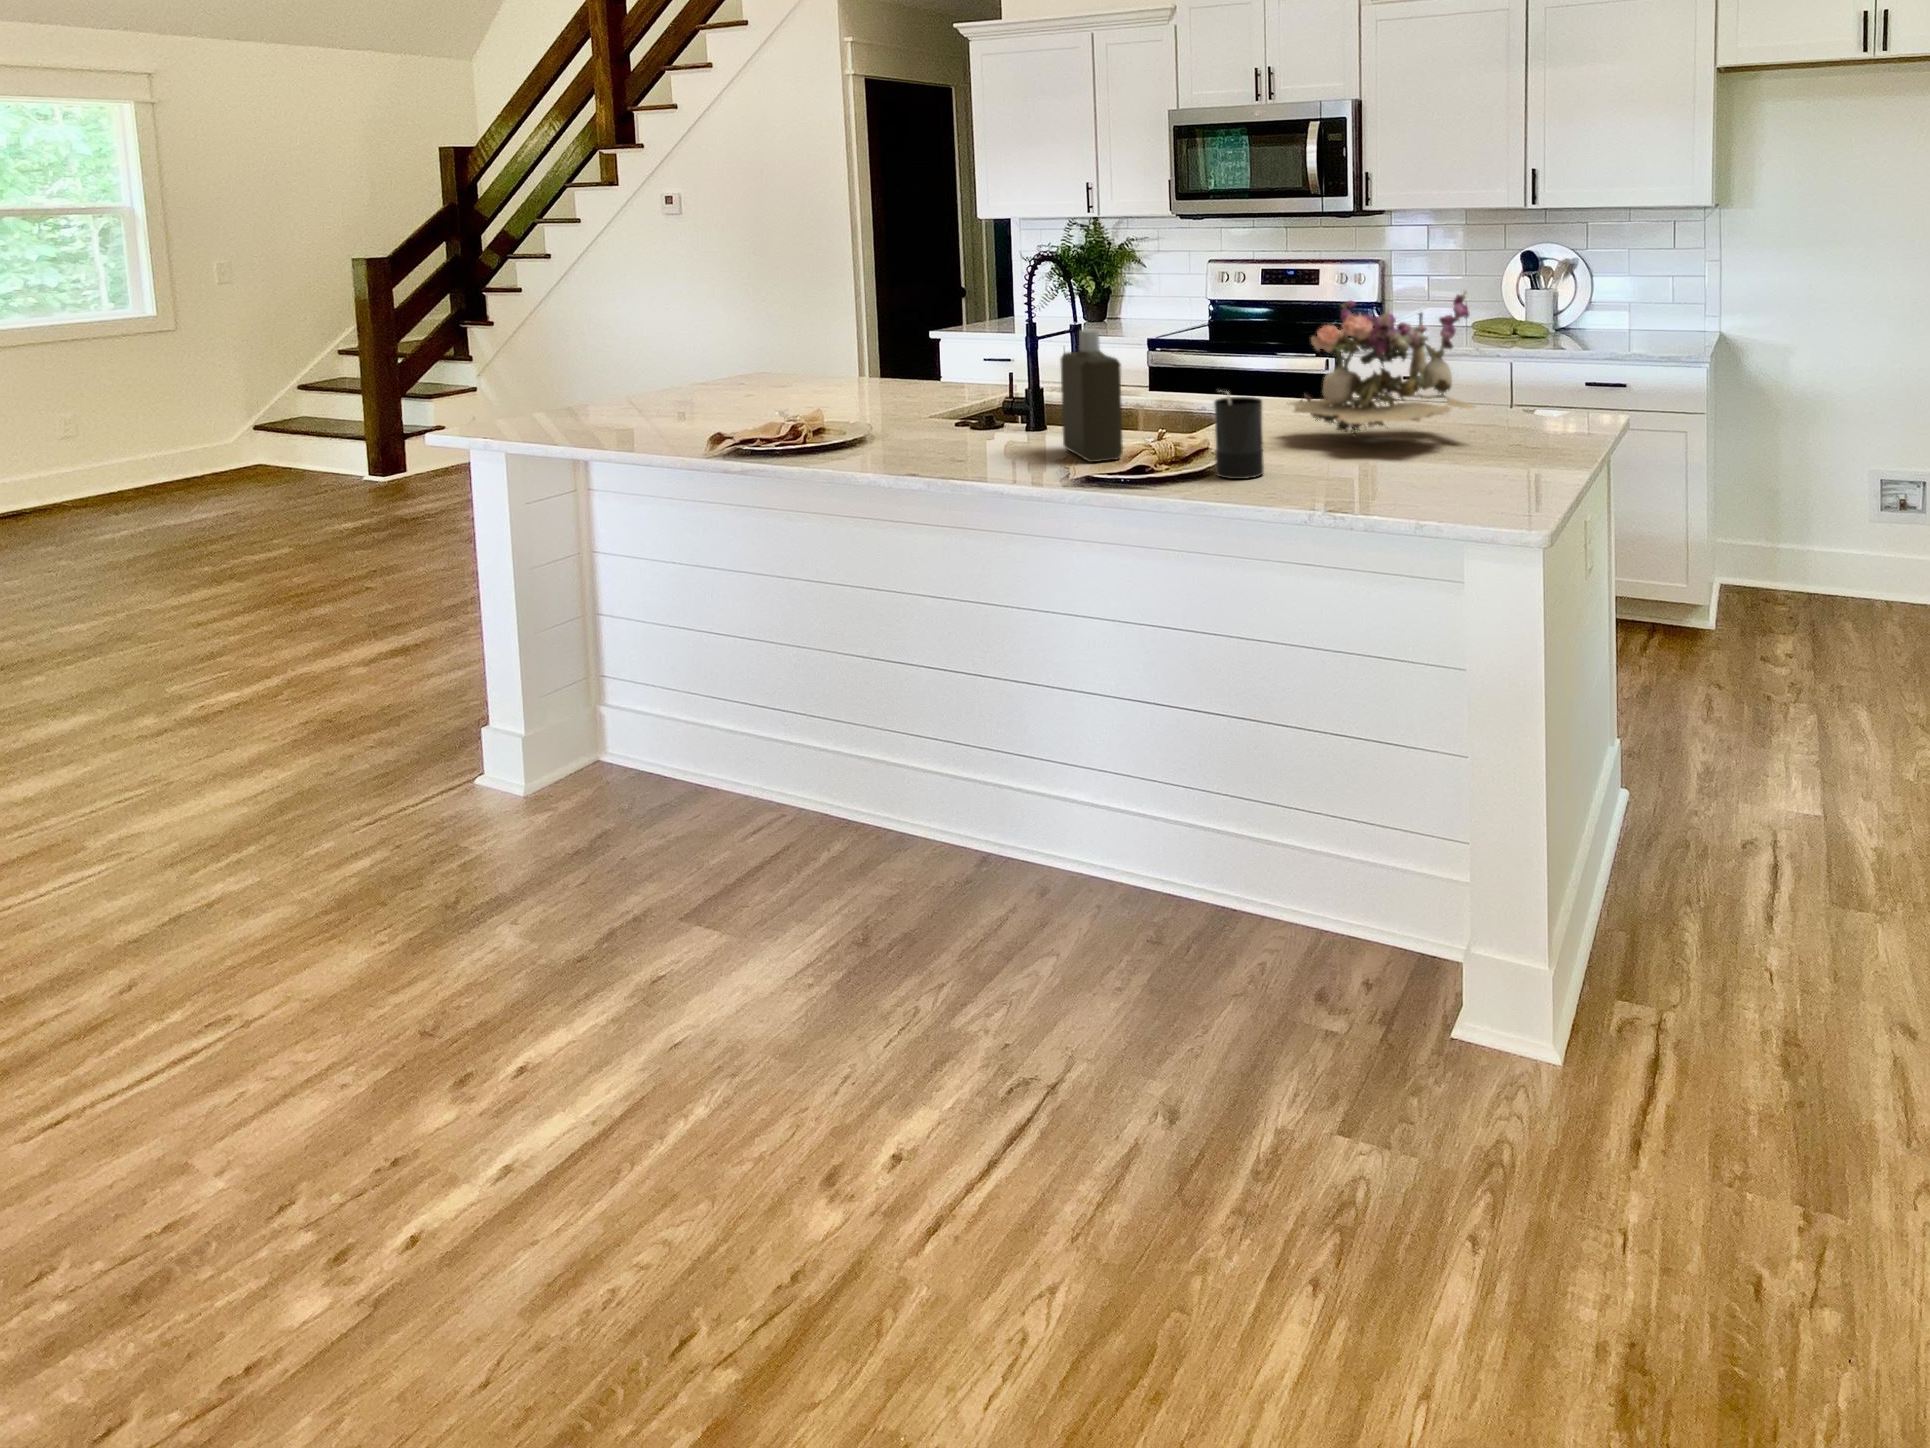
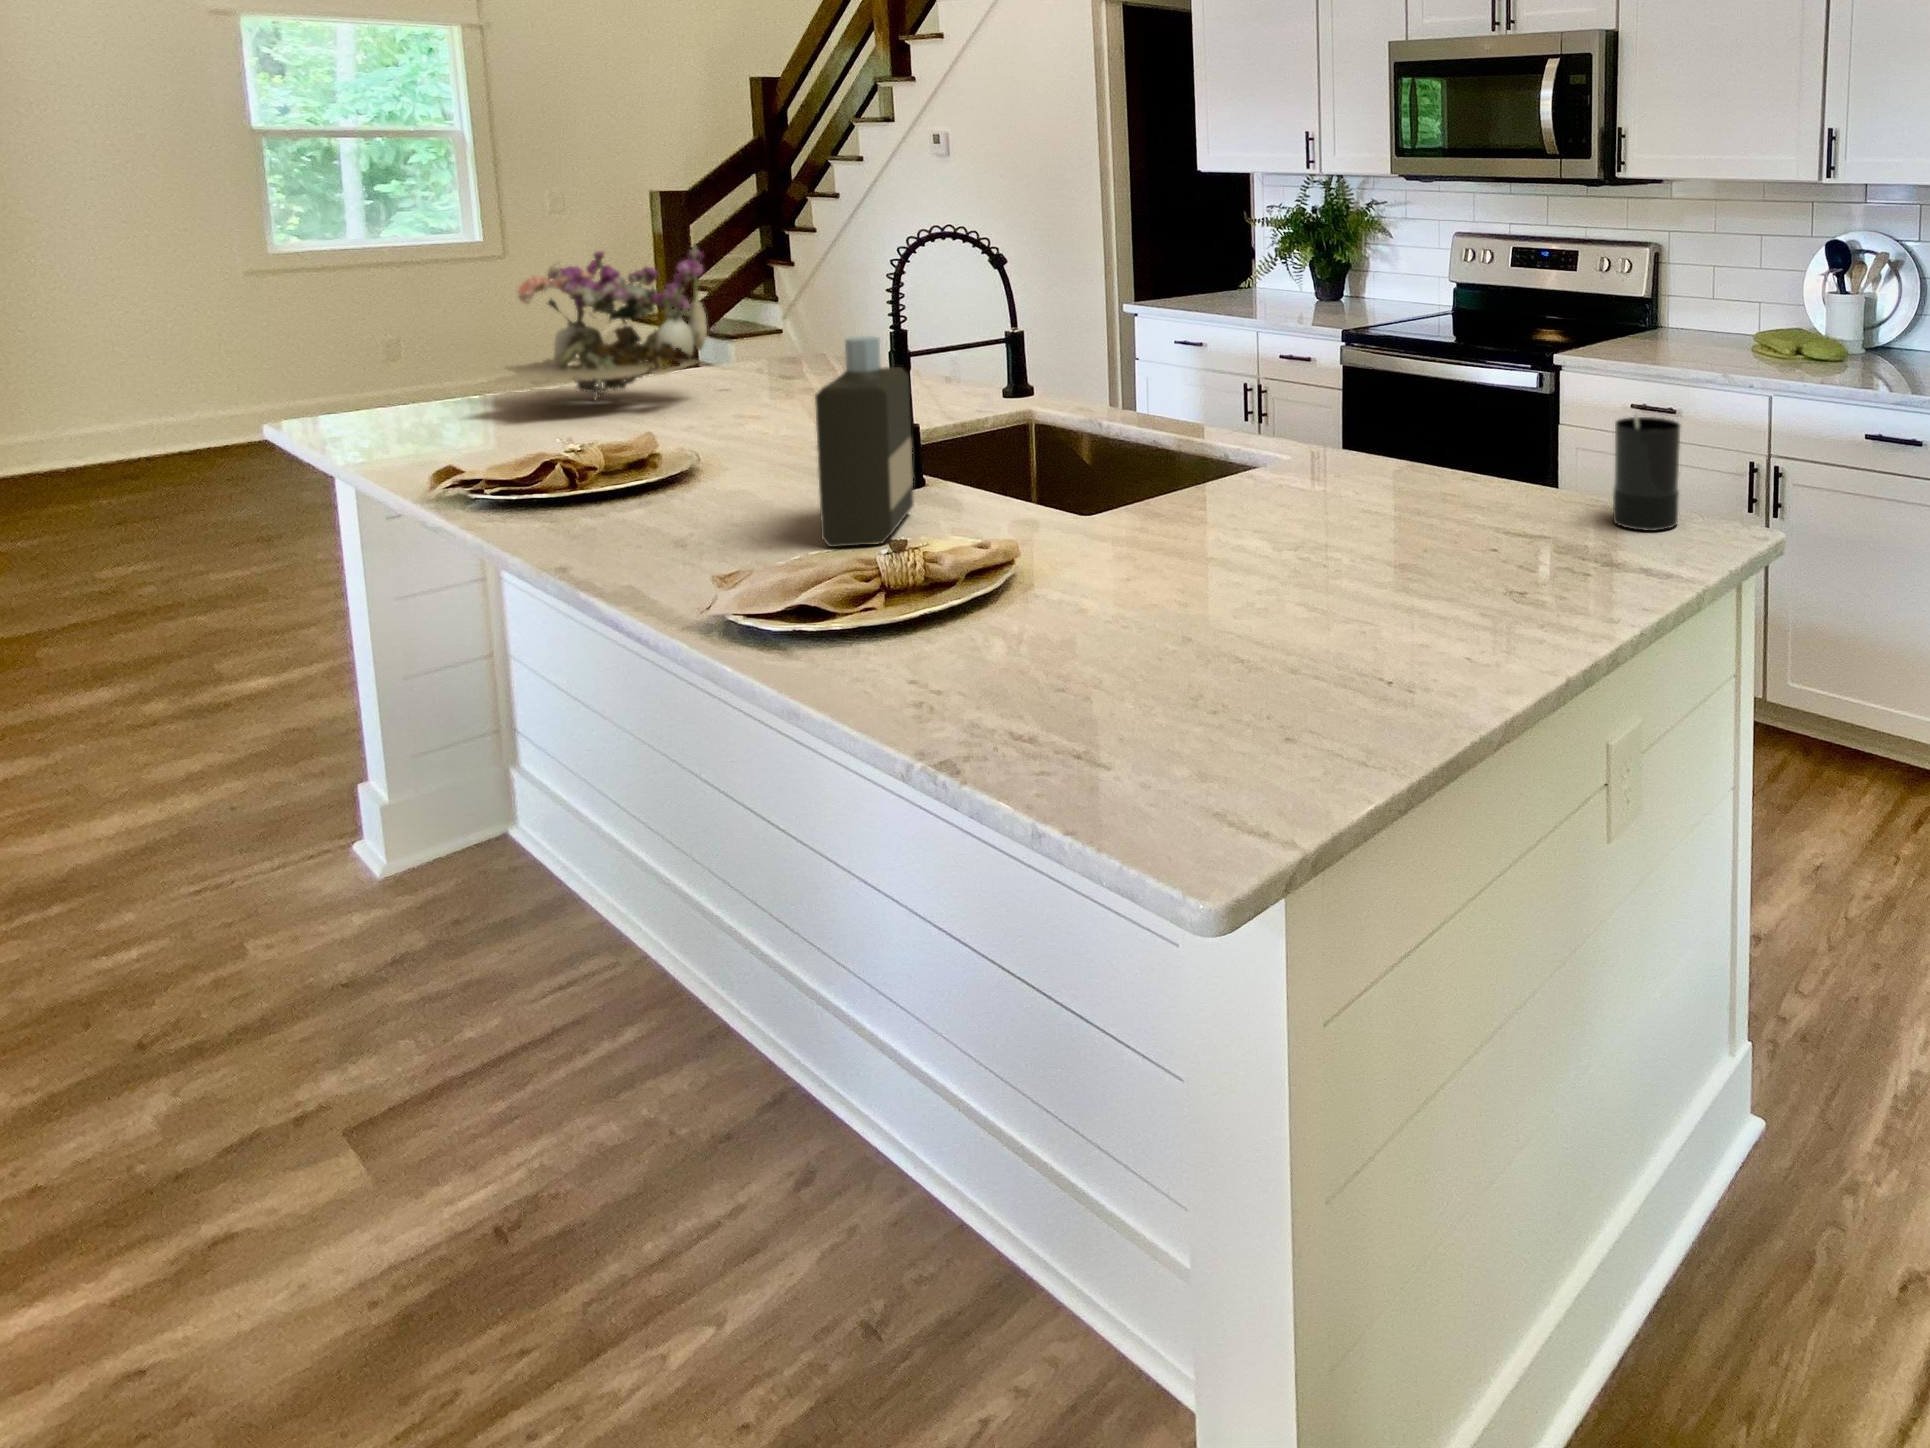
flower arrangement: present [1287,291,1475,436] -> present [489,246,707,400]
candle: present [1214,393,1264,479] -> present [1613,410,1680,531]

